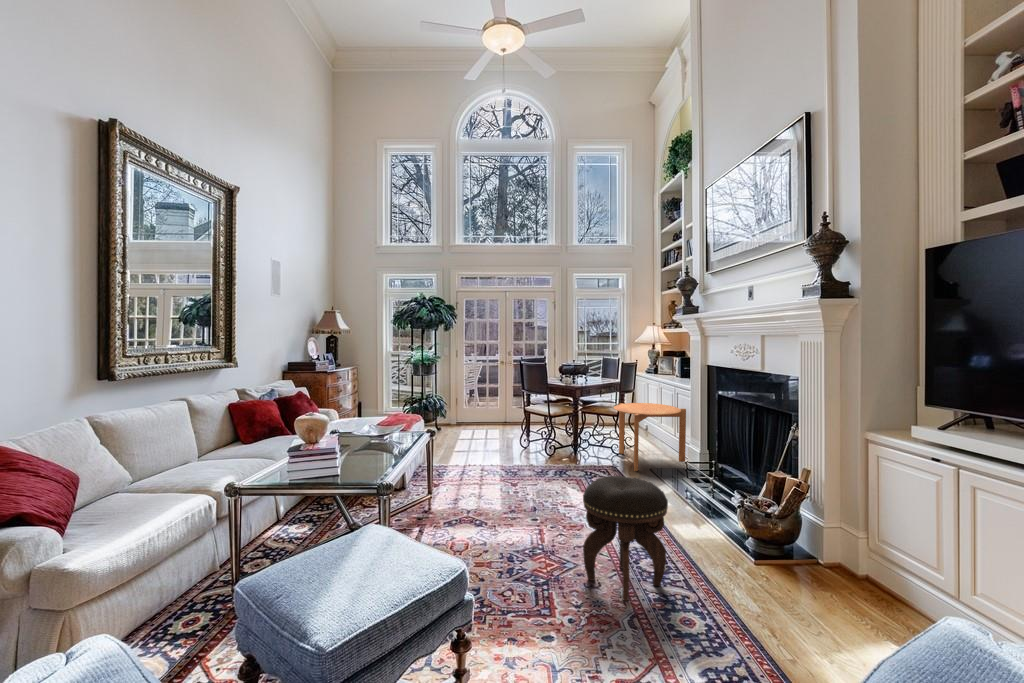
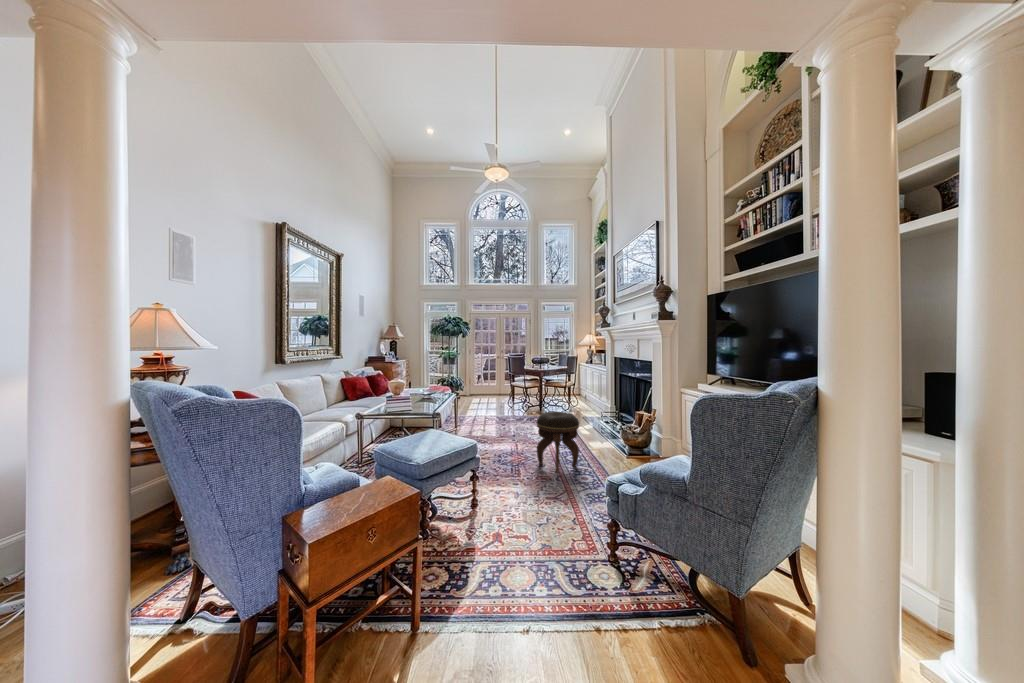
side table: present [614,403,686,471] -> none [562,380,604,419]

